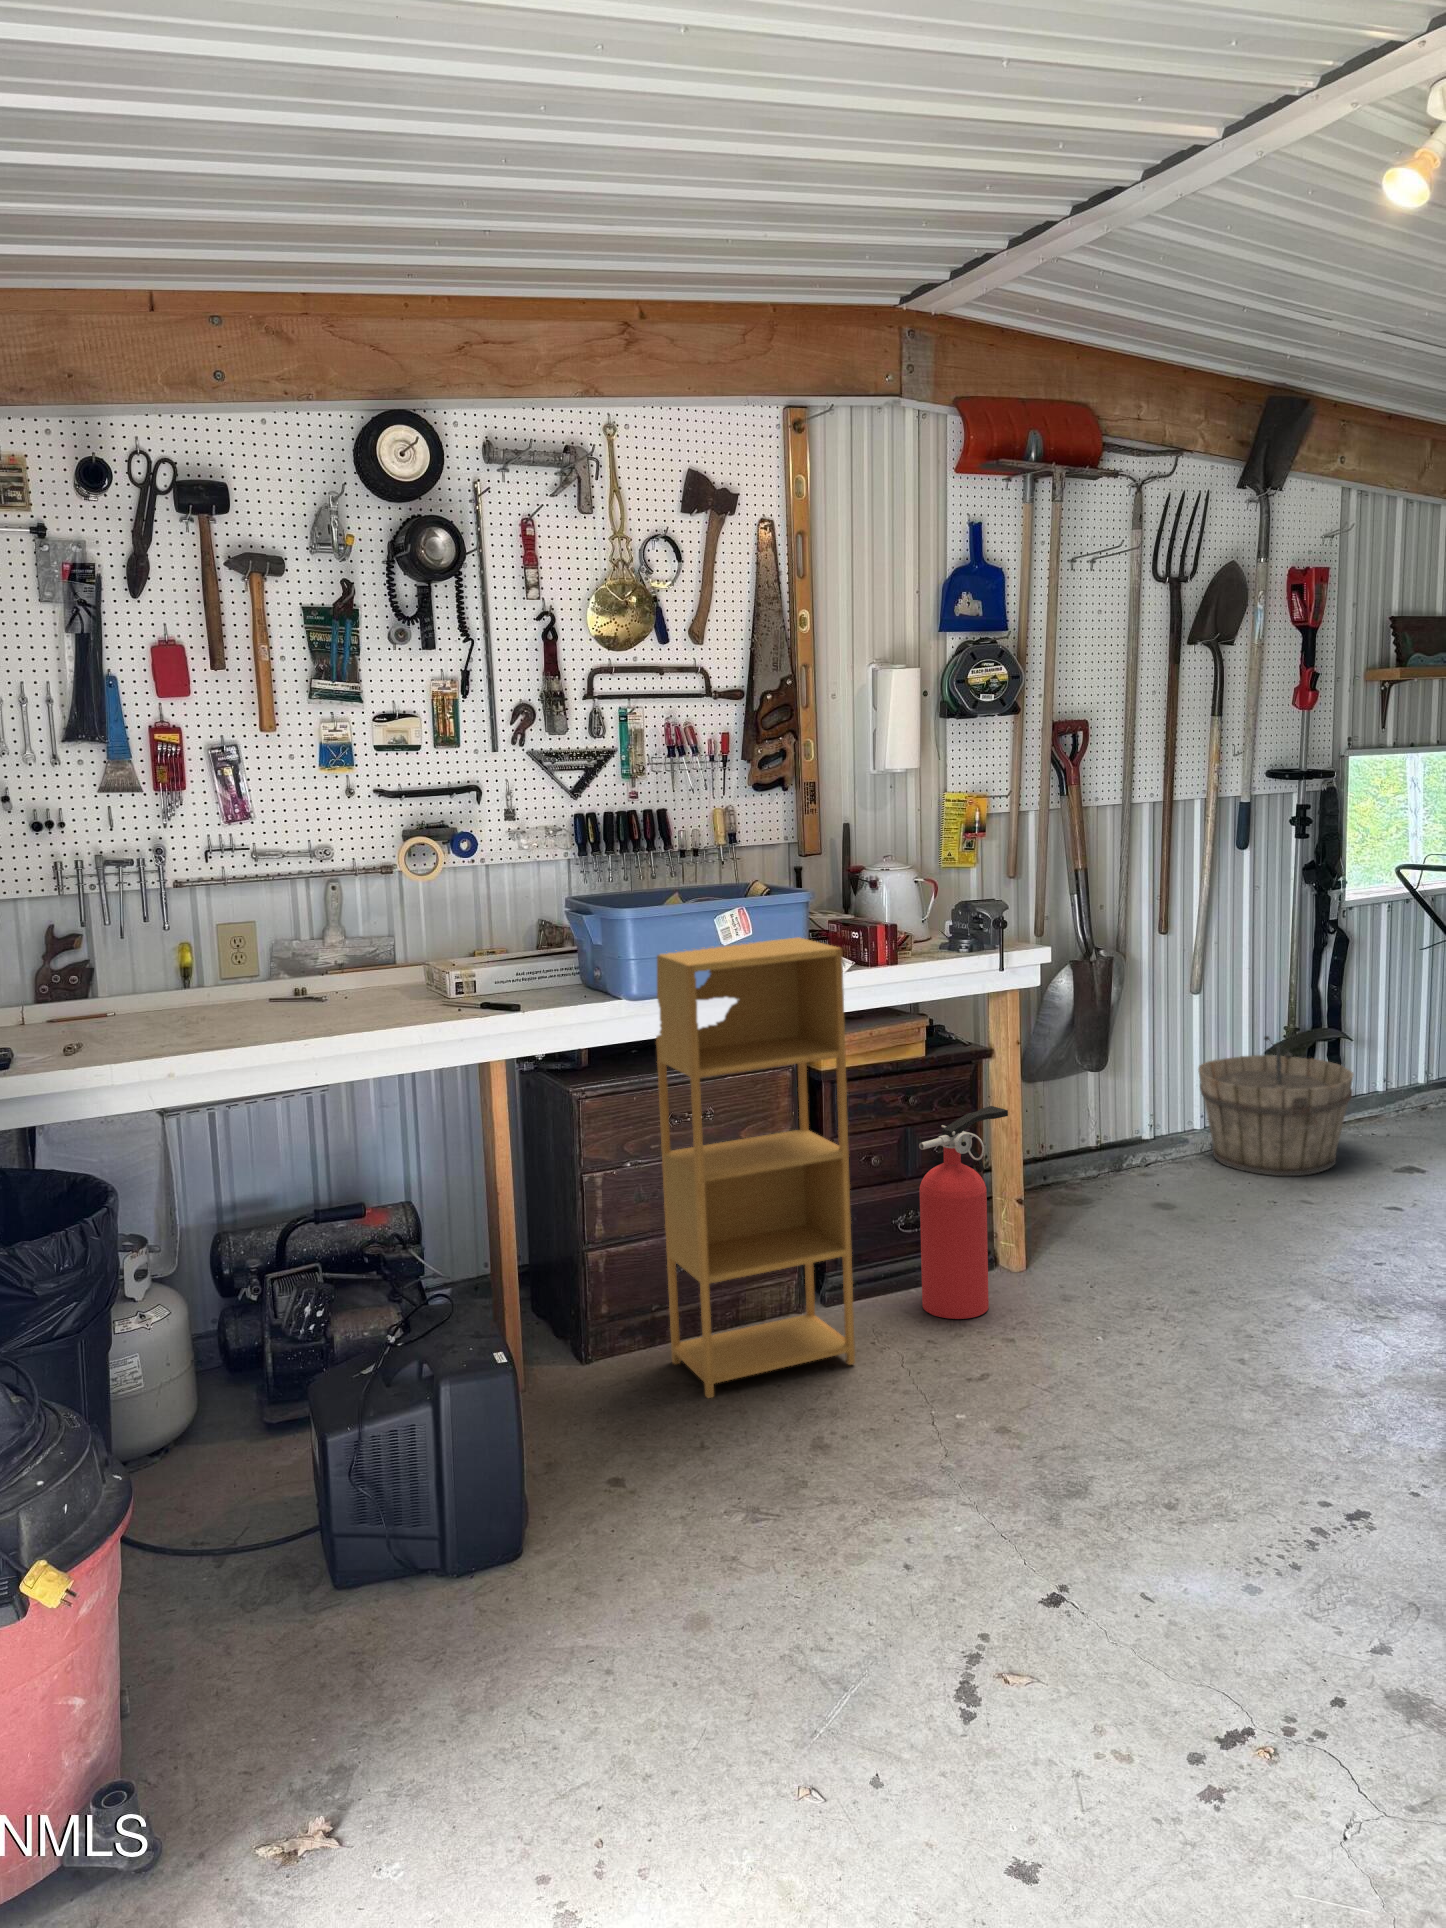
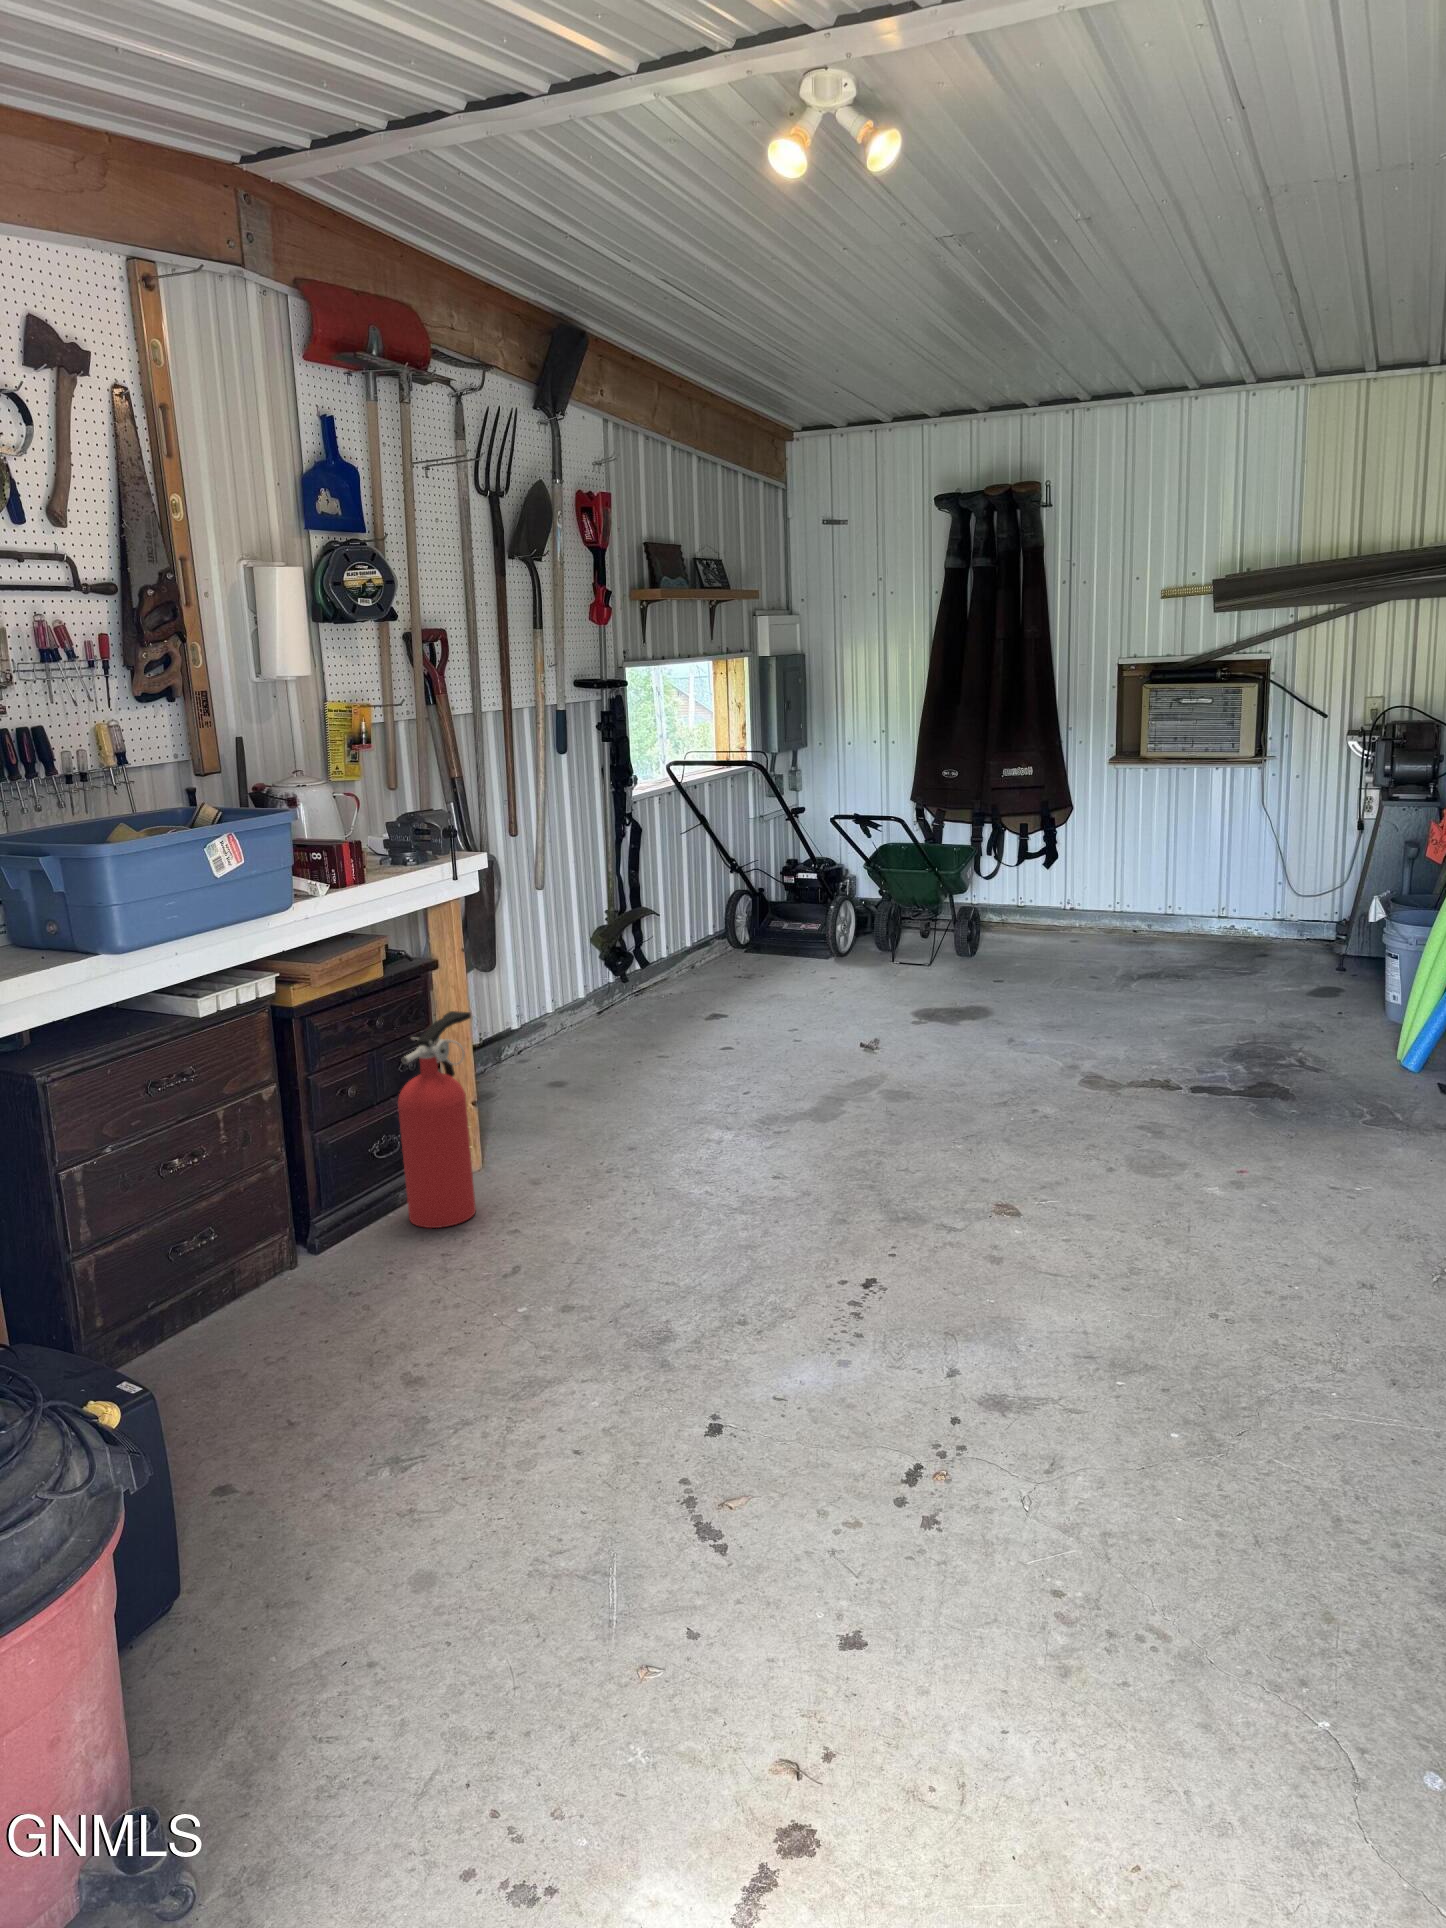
shelving unit: present [656,937,855,1398] -> none [123,856,387,1368]
wooden bucket: present [1198,1036,1354,1176] -> none [549,920,681,1044]

